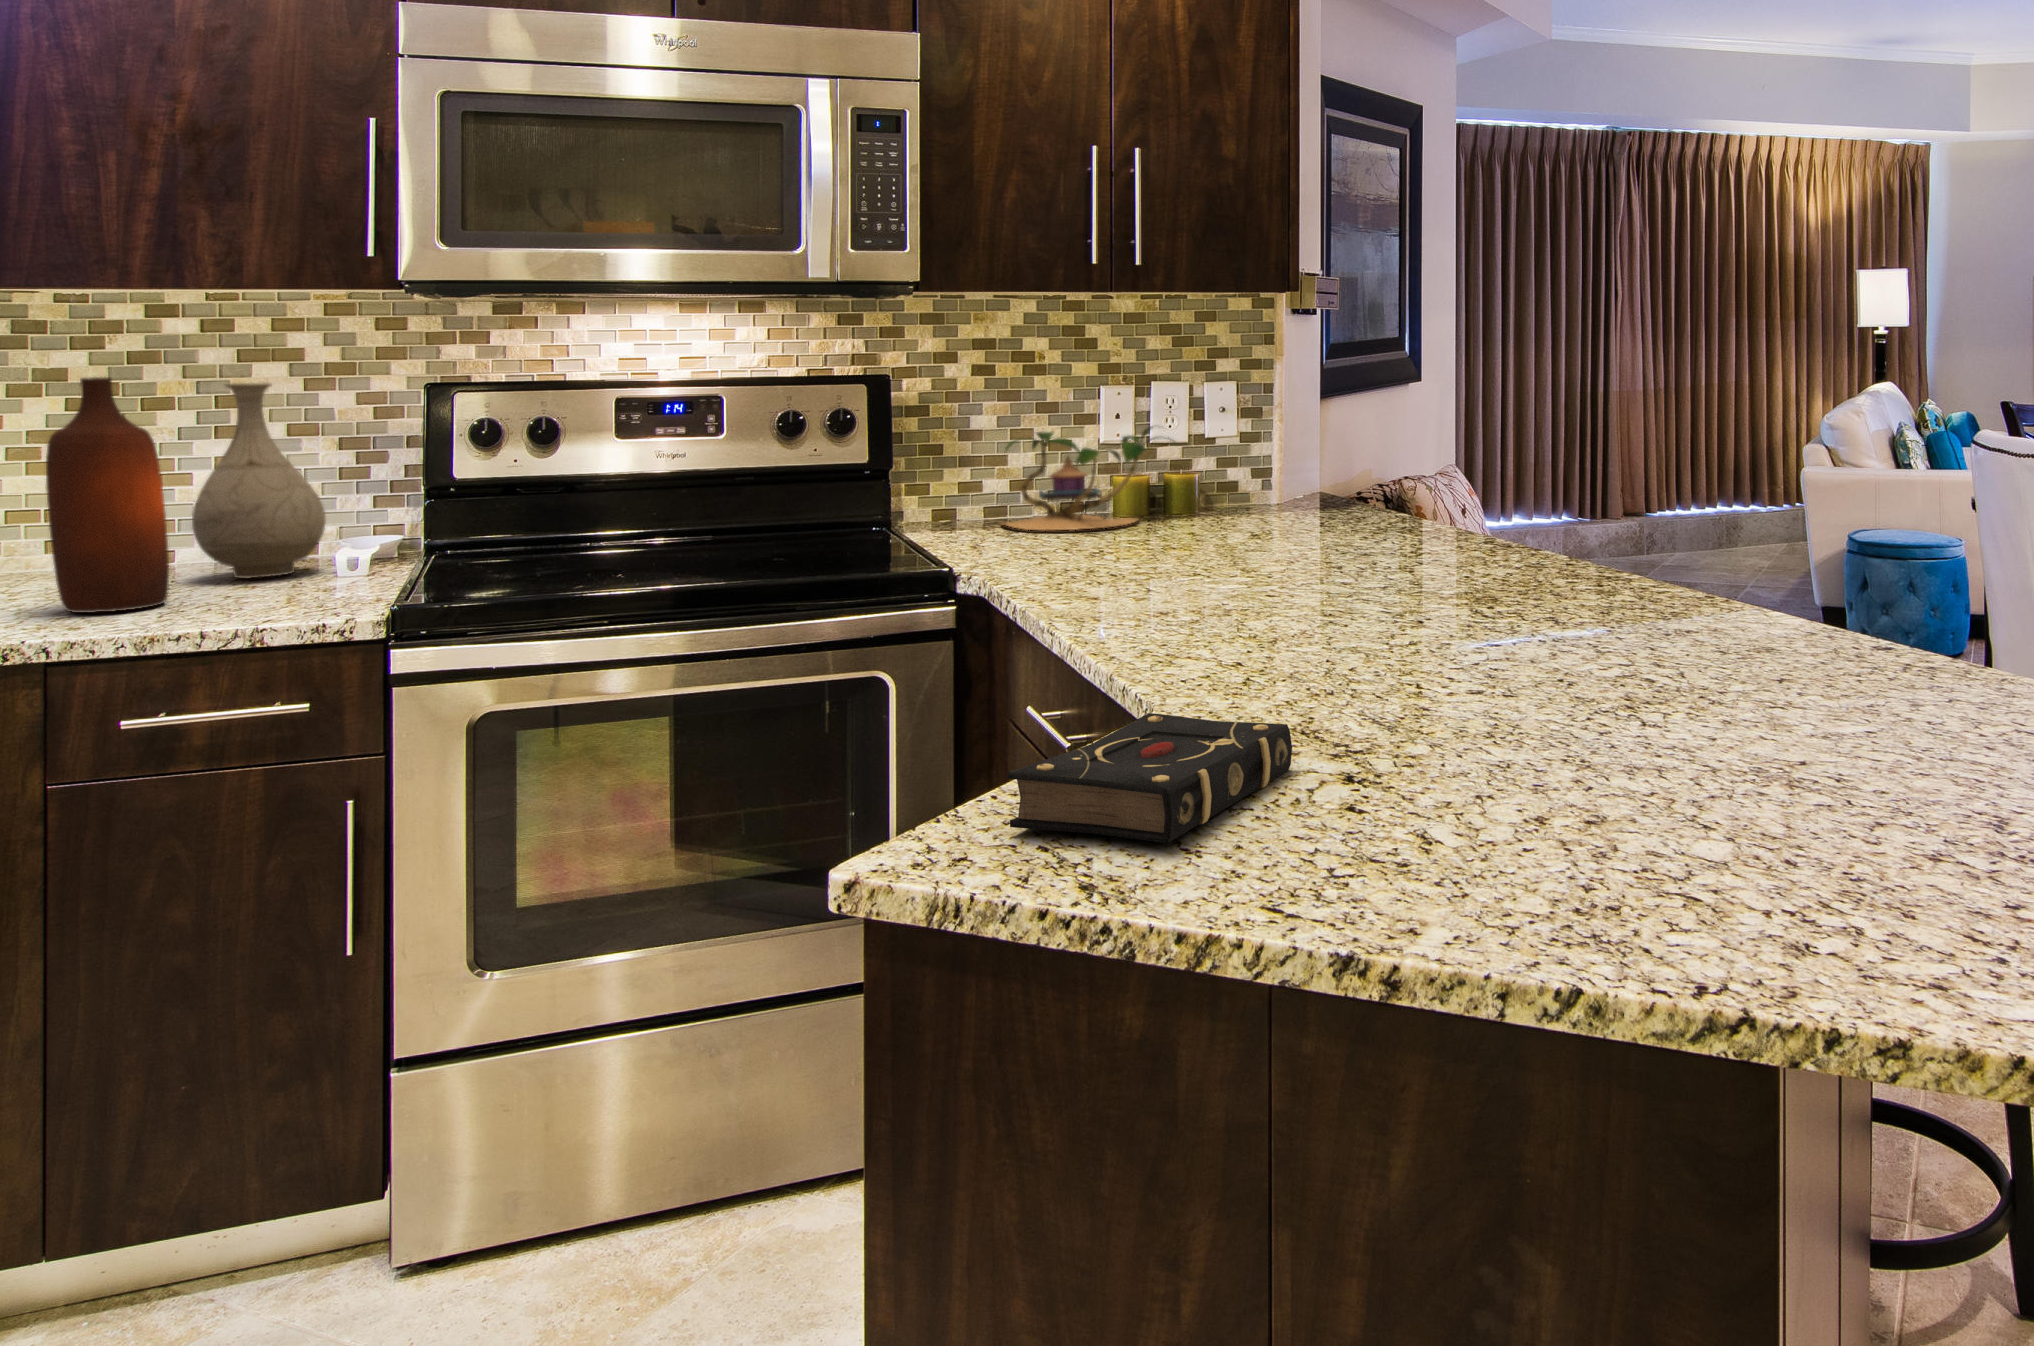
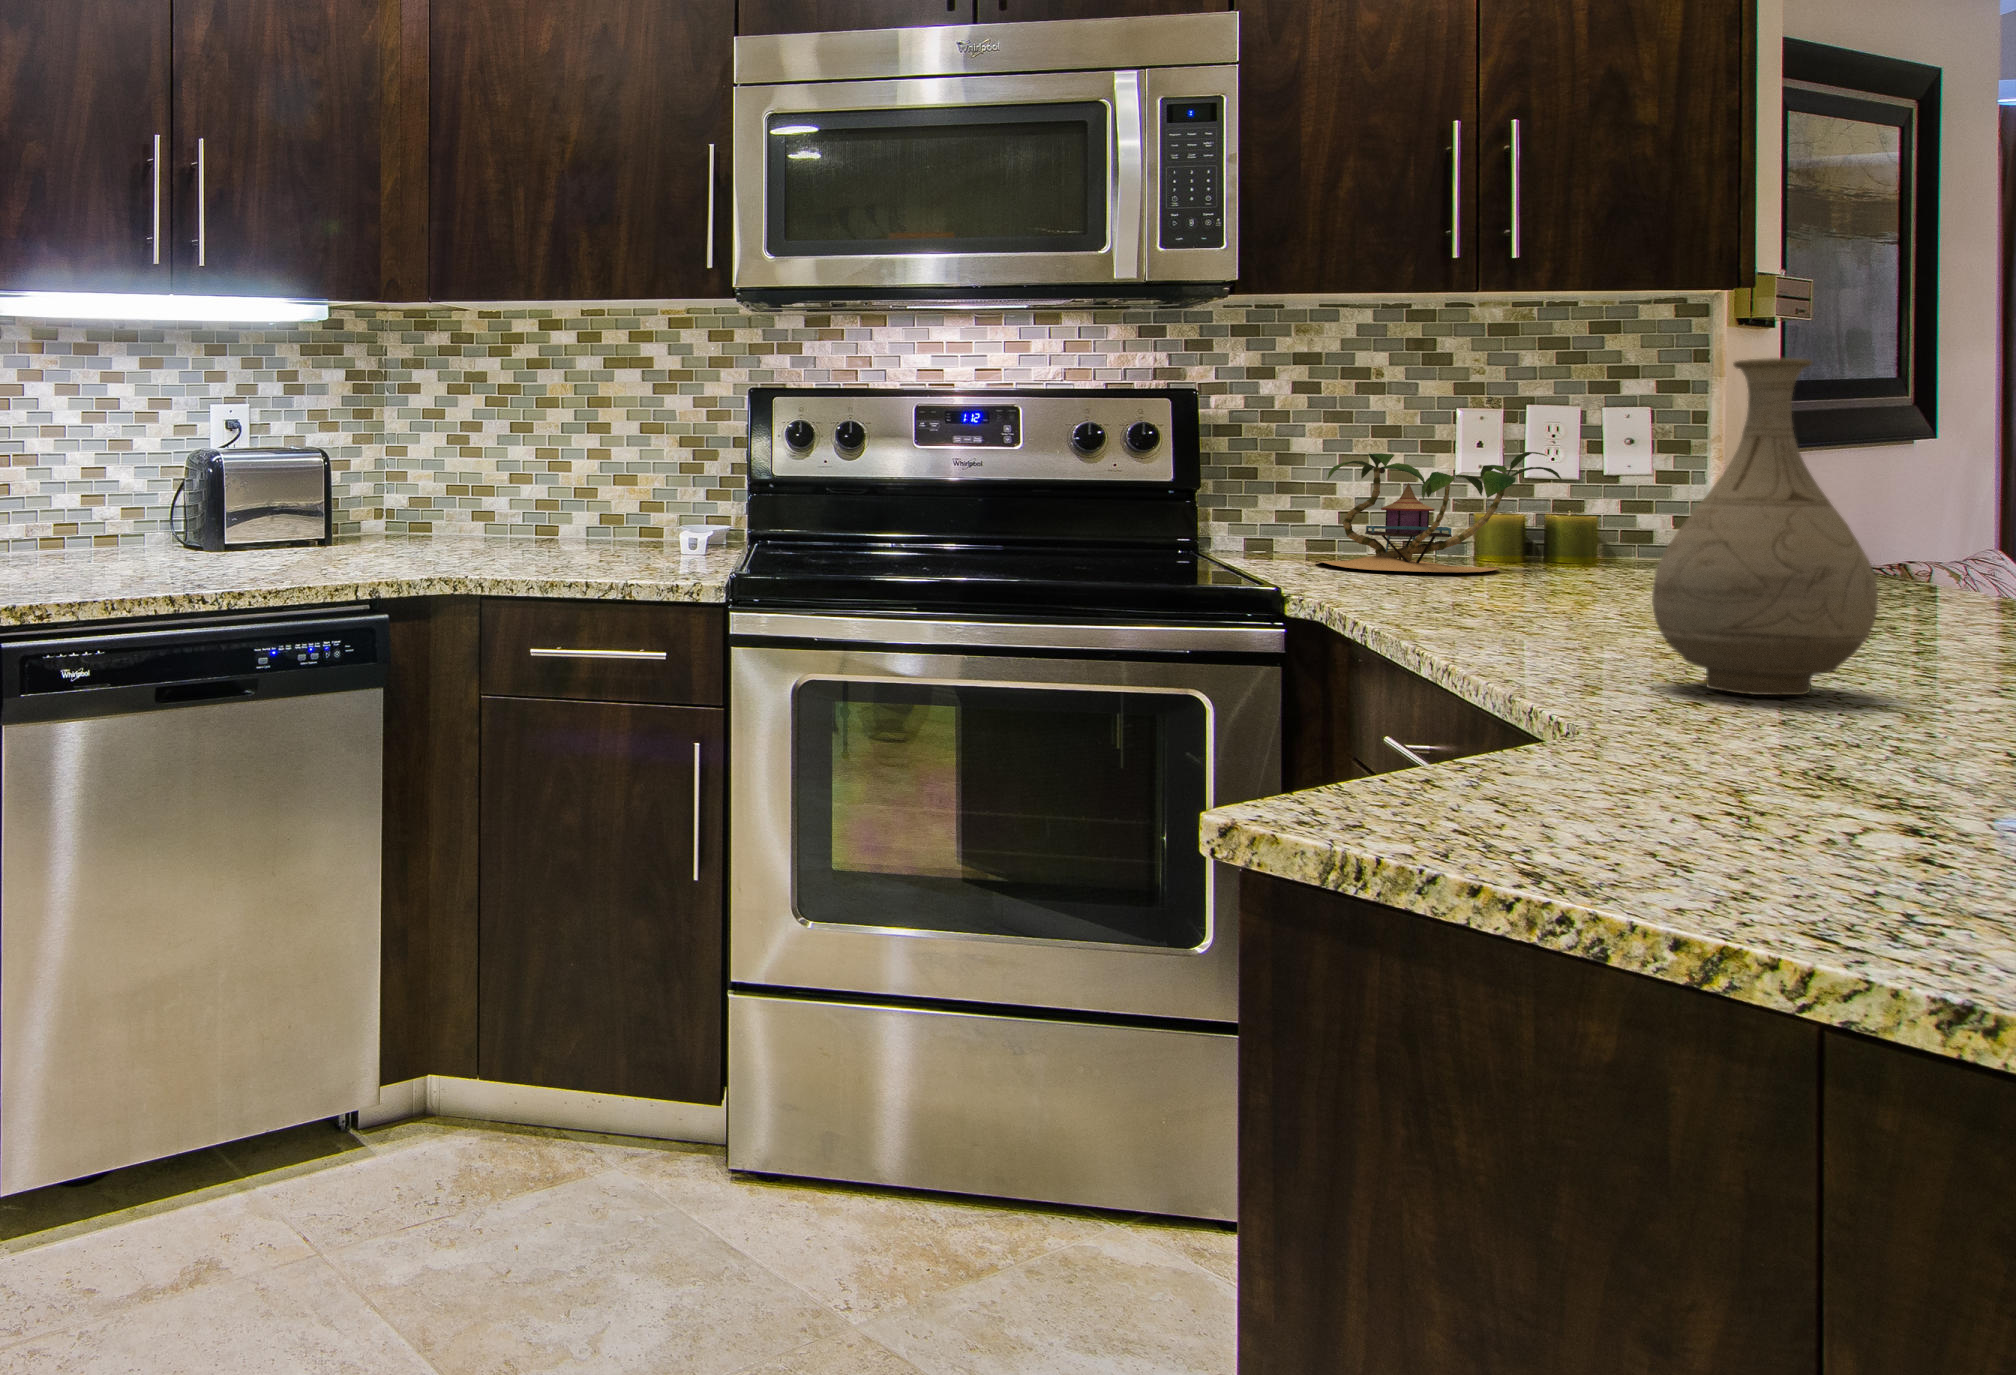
bottle: present [46,377,169,613] -> none [481,365,556,565]
vase: present [192,383,325,578] -> present [1652,358,1878,695]
book: present [1008,713,1292,843] -> none [1407,715,1821,847]

